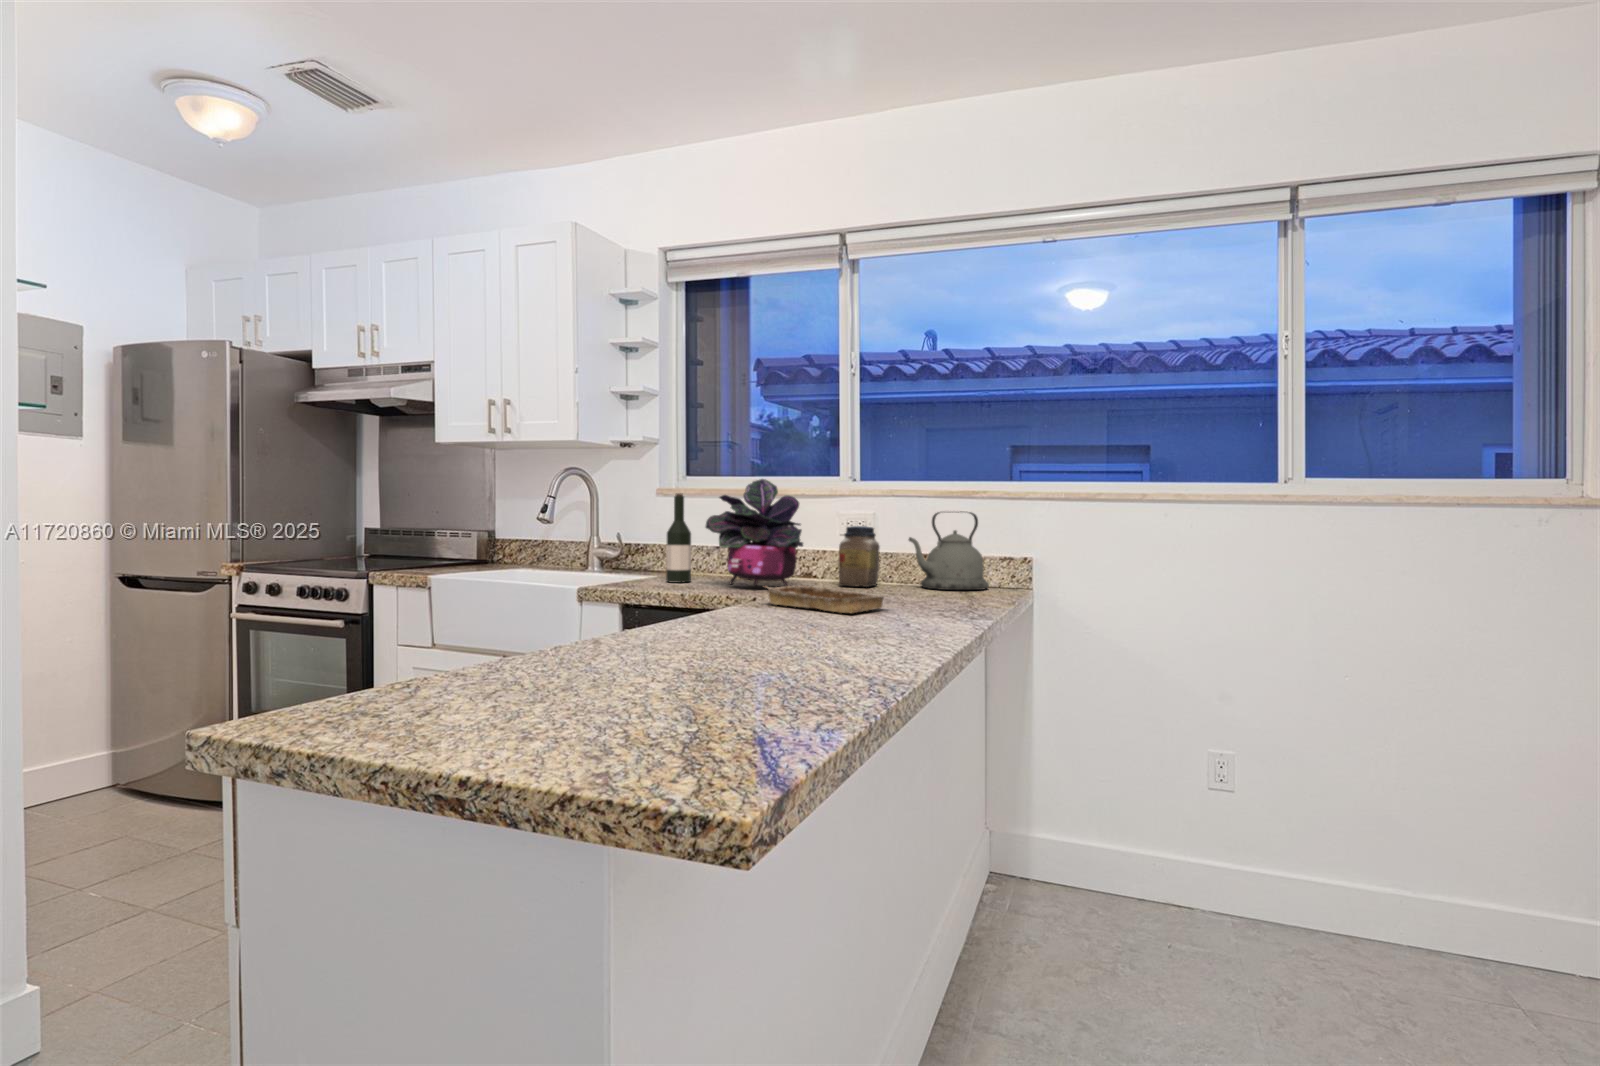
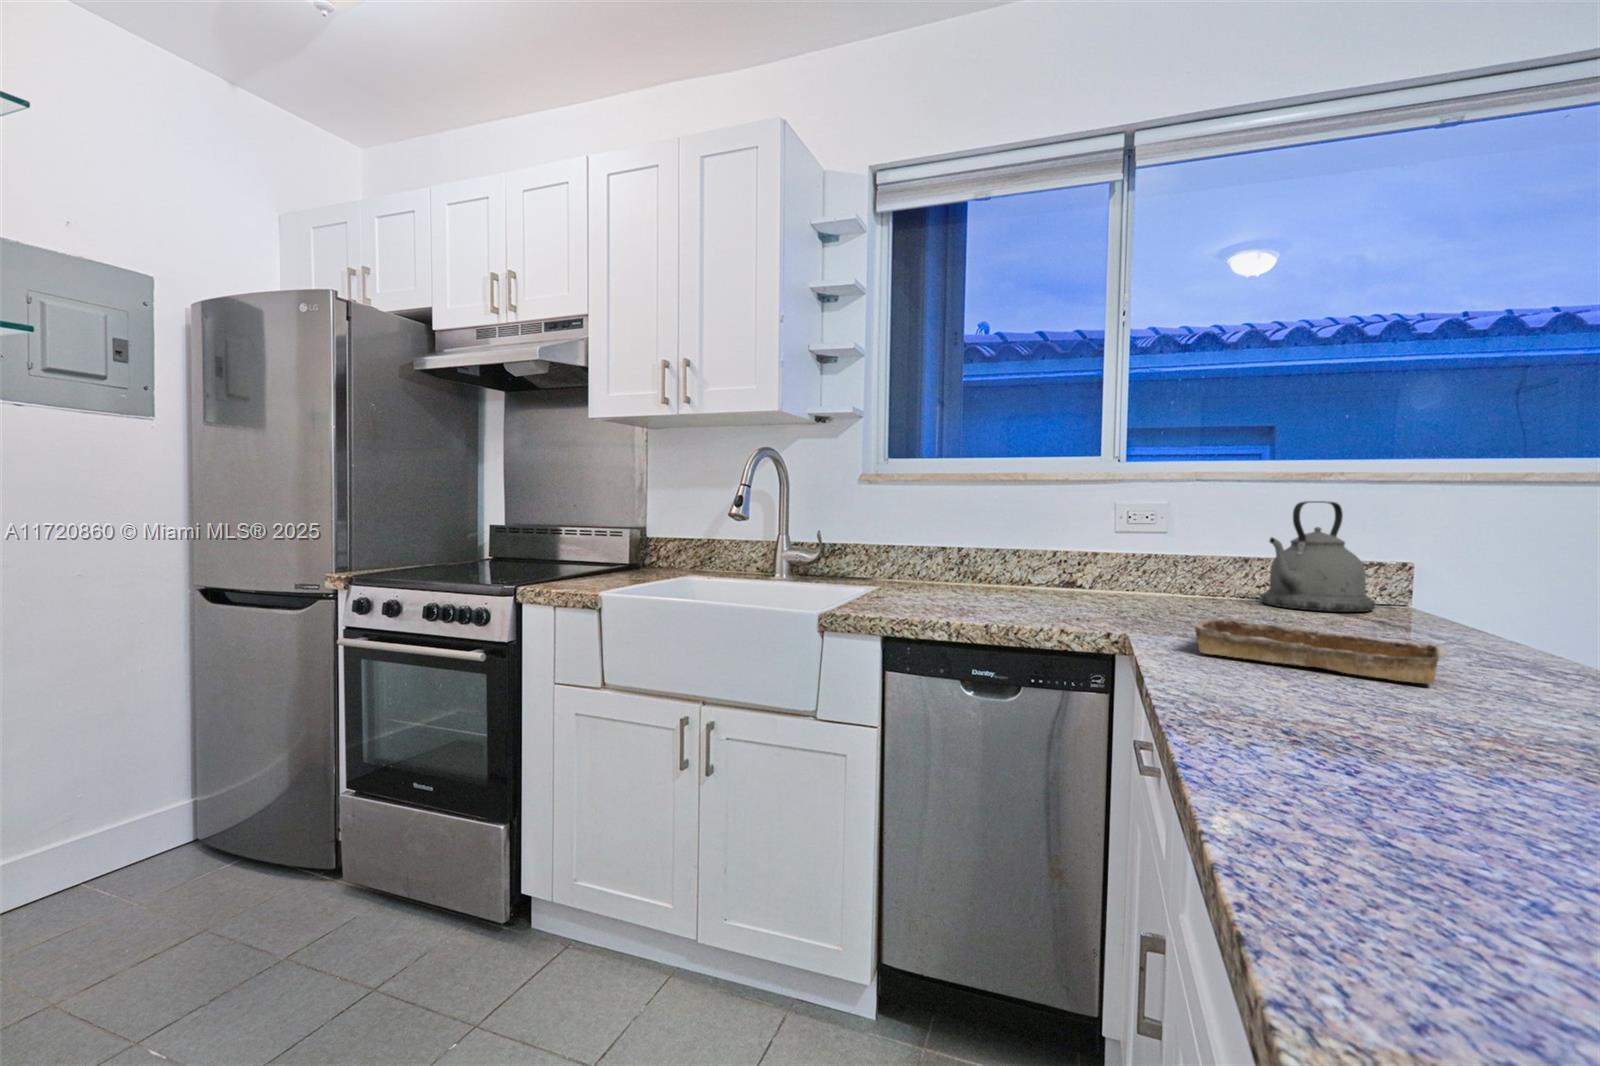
potted plant: present [706,479,803,586] -> none [987,458,1140,612]
wine bottle: present [666,493,691,583] -> none [907,480,939,598]
jar: present [838,526,880,587] -> none [1152,522,1209,606]

